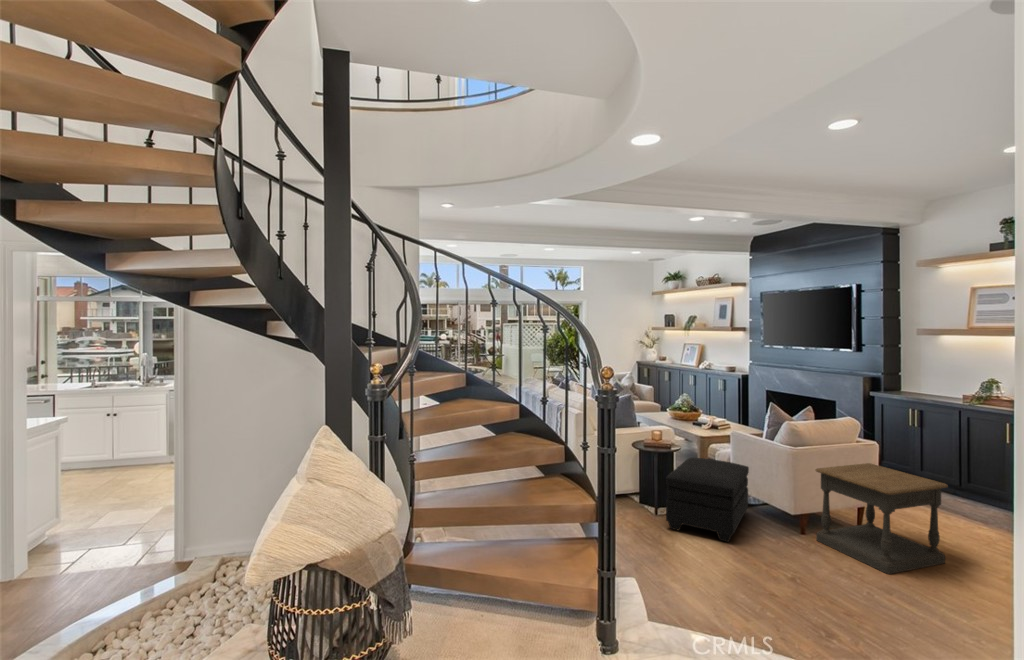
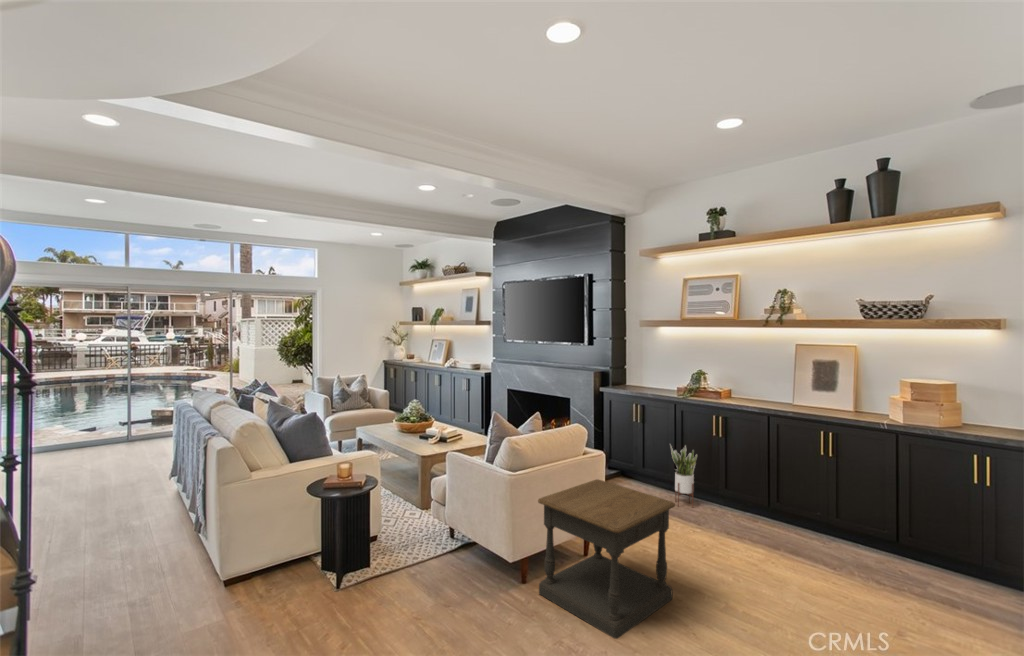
potted plant: none [952,447,985,511] -> present [671,446,697,507]
ottoman: present [666,458,749,542] -> none [336,494,464,629]

